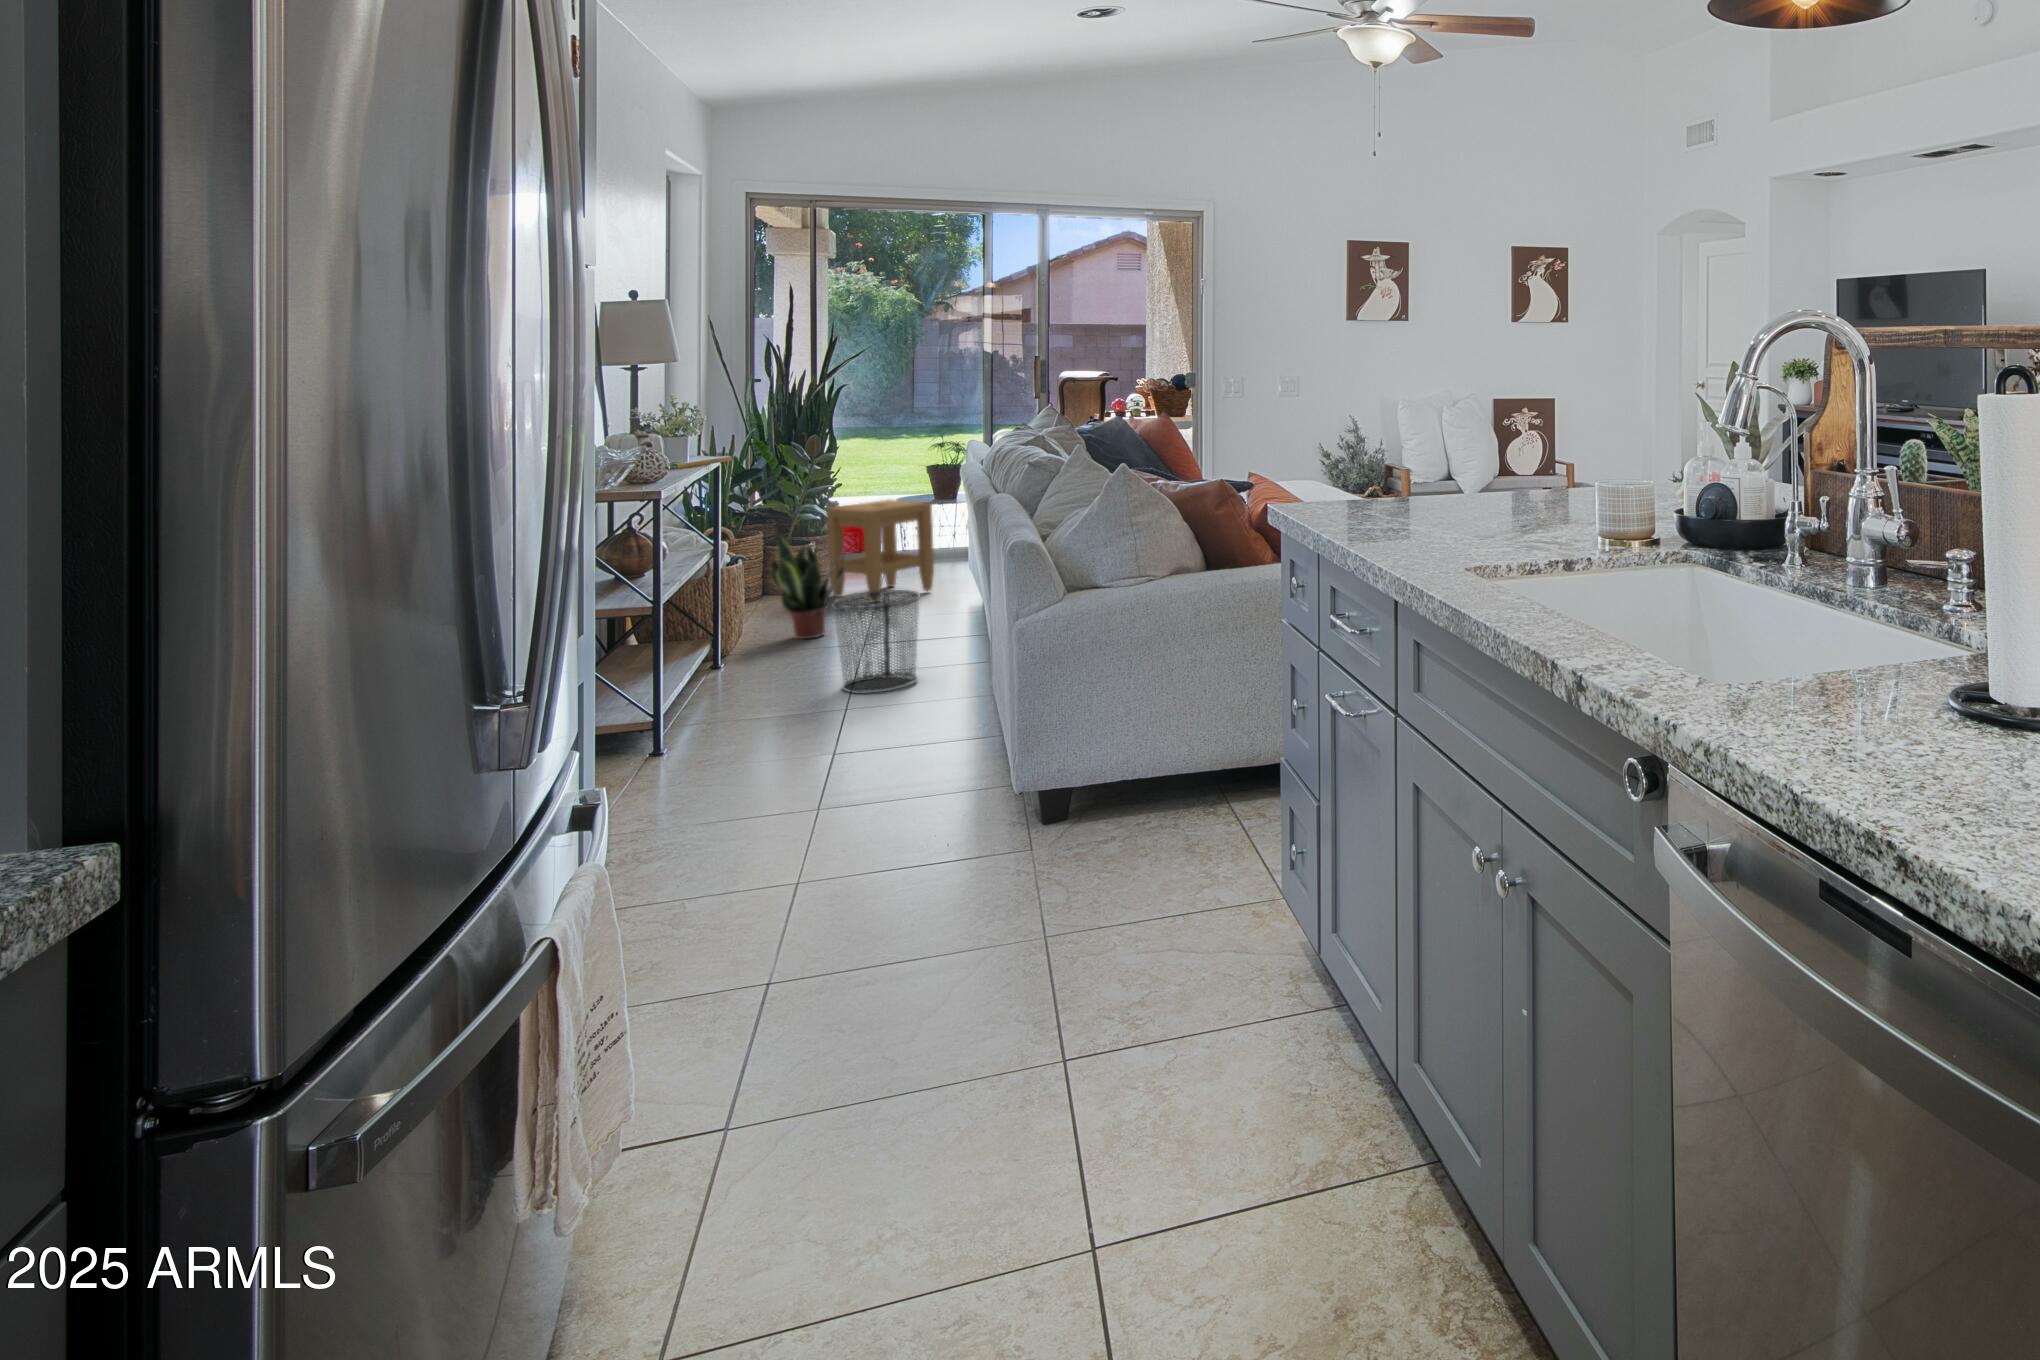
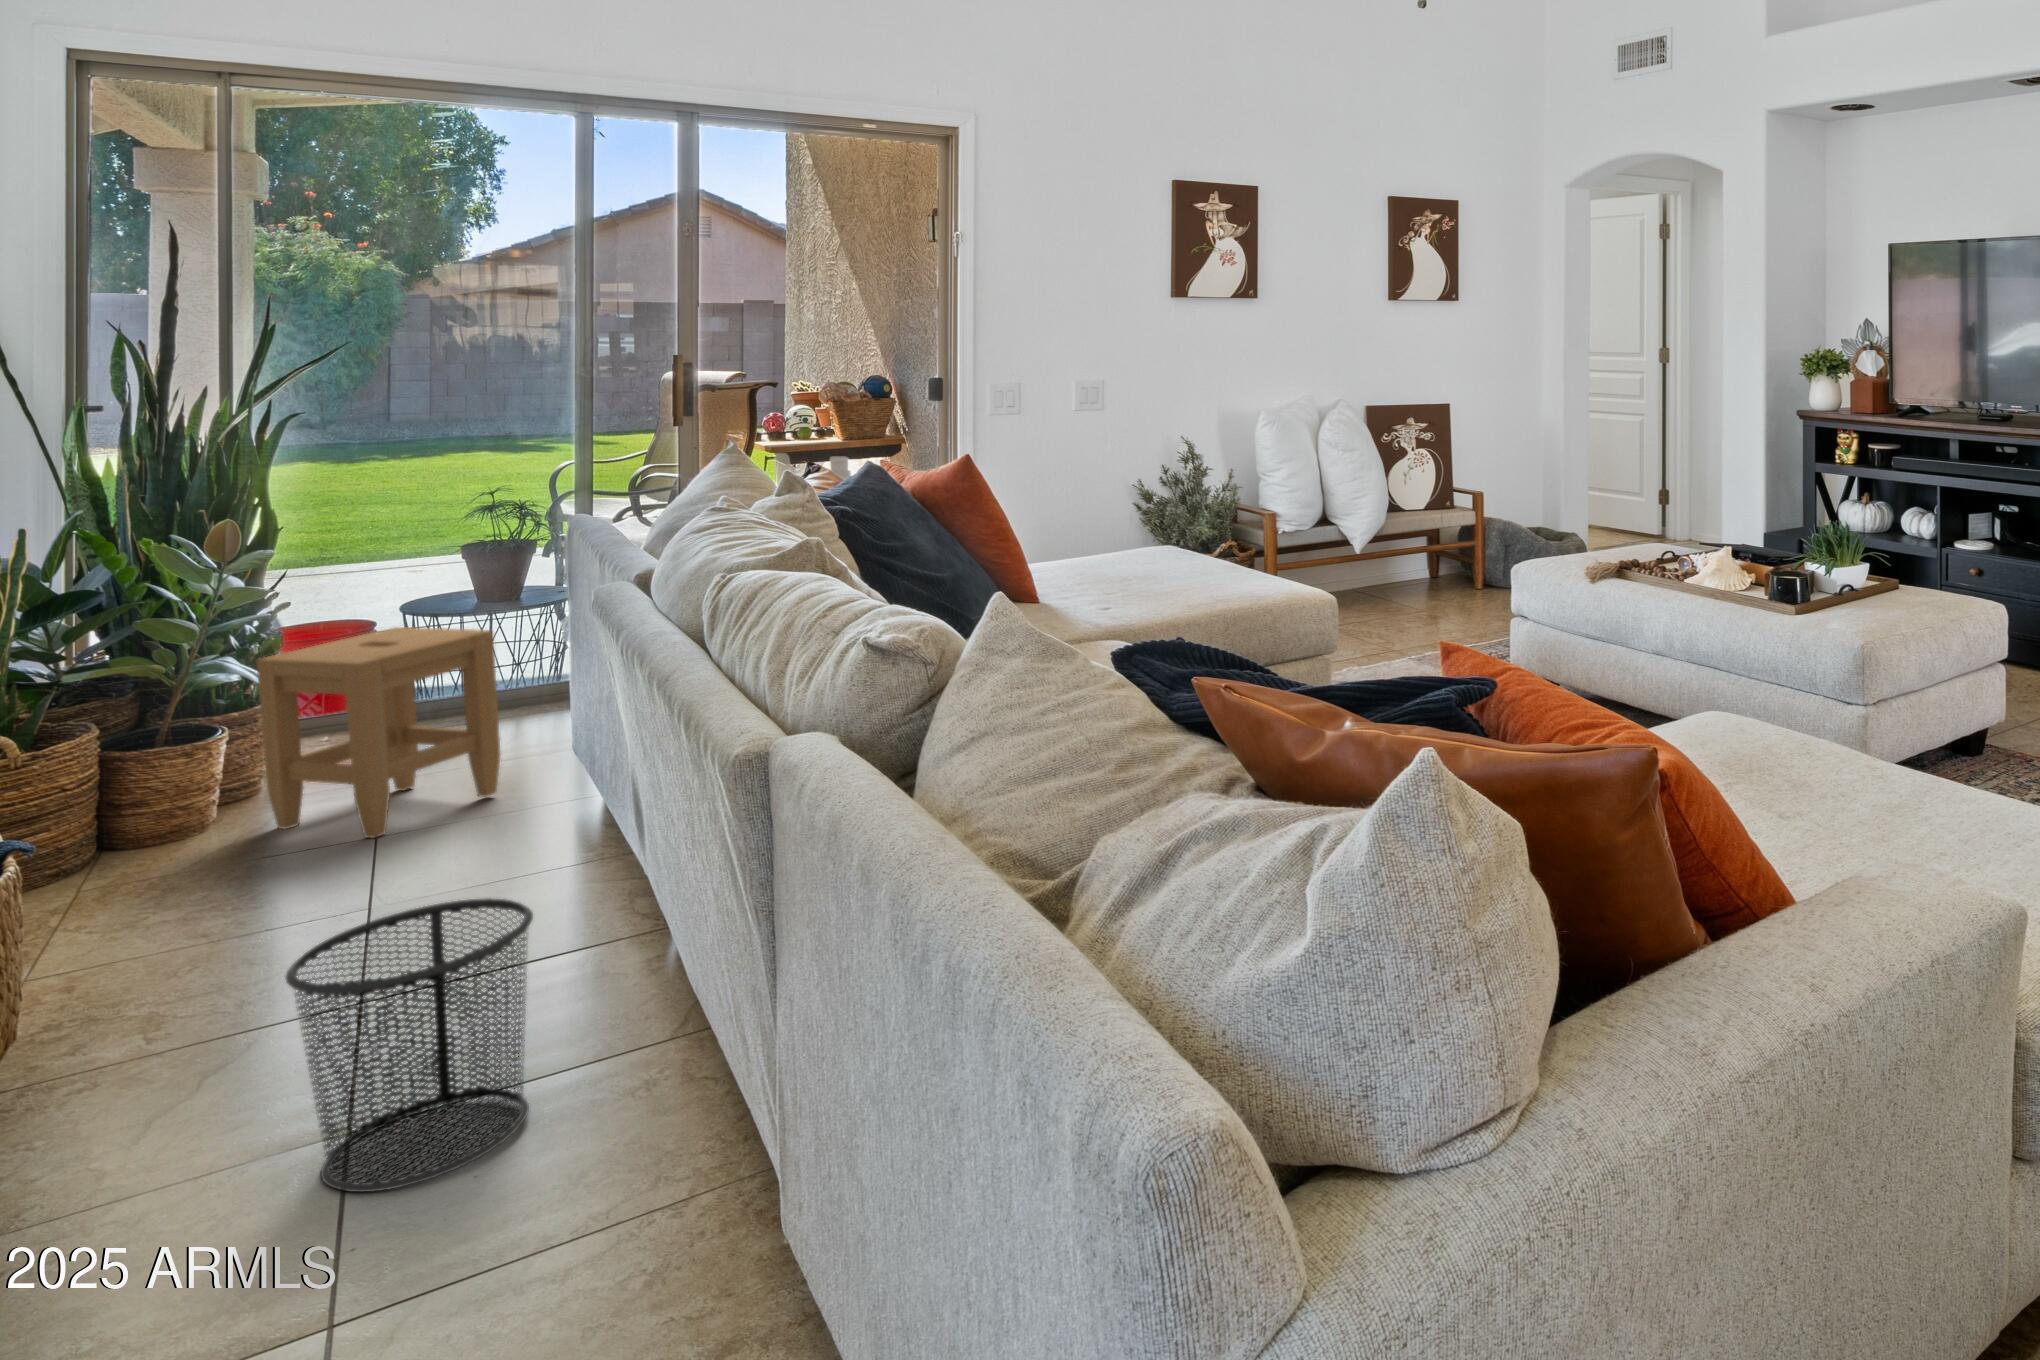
potted plant: present [771,536,845,639] -> none [114,758,310,982]

